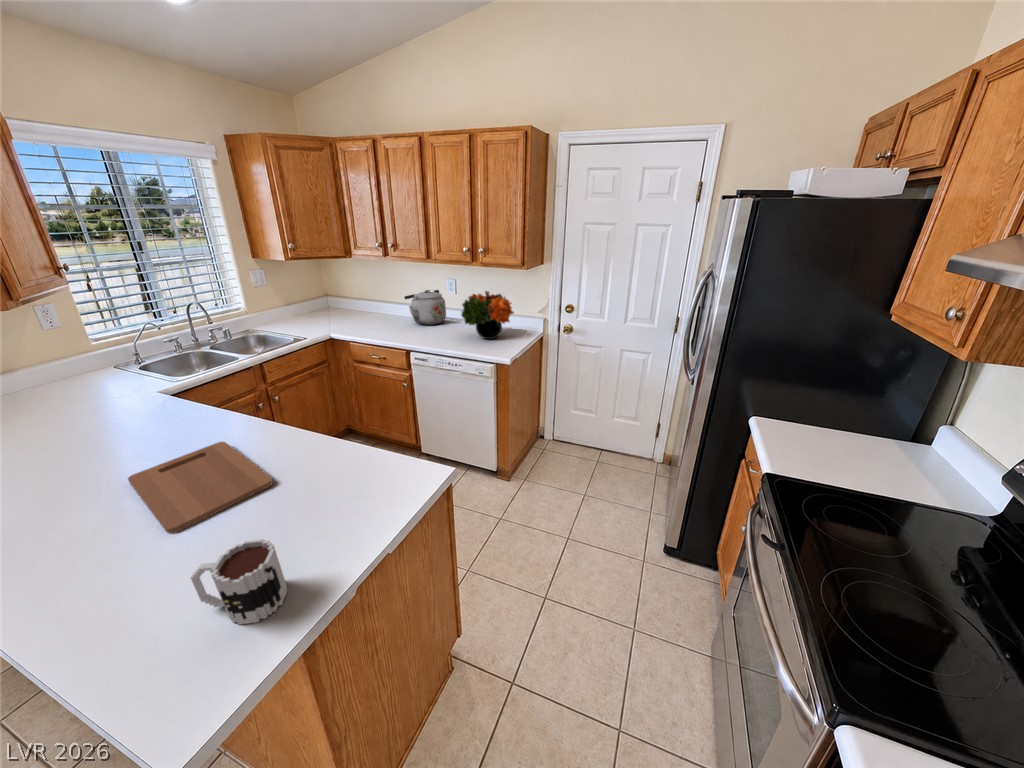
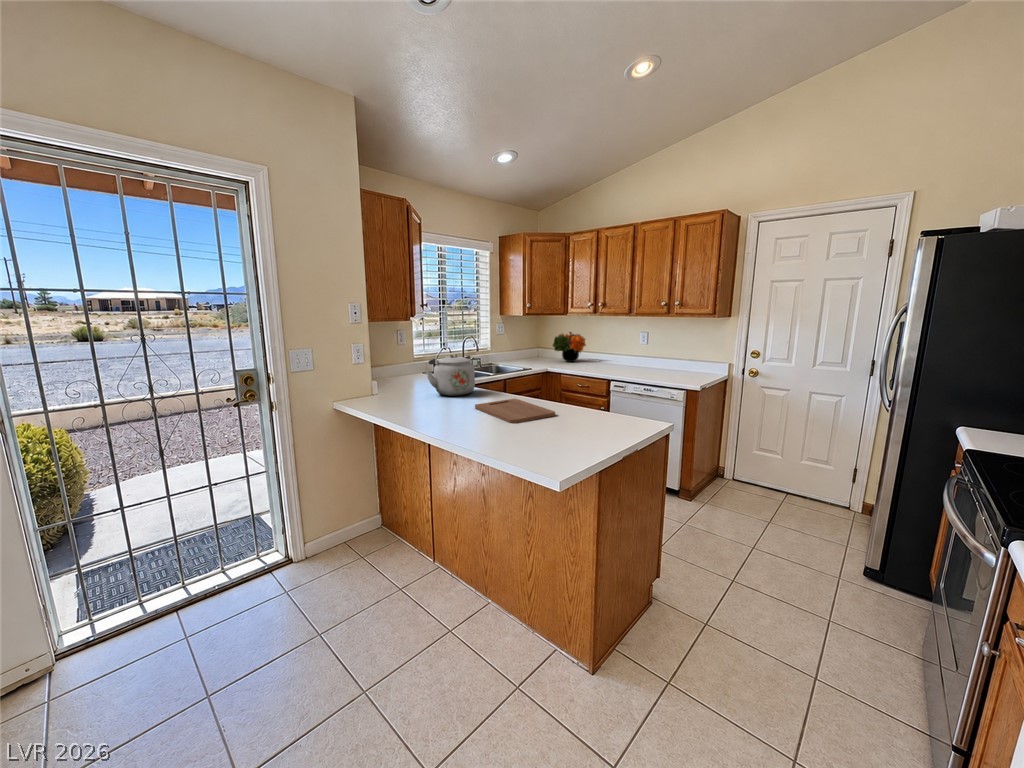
kettle: present [404,290,446,325] -> present [426,354,475,396]
flower arrangement: present [461,291,514,339] -> present [553,332,586,362]
mug: present [191,539,287,625] -> none [550,410,590,448]

